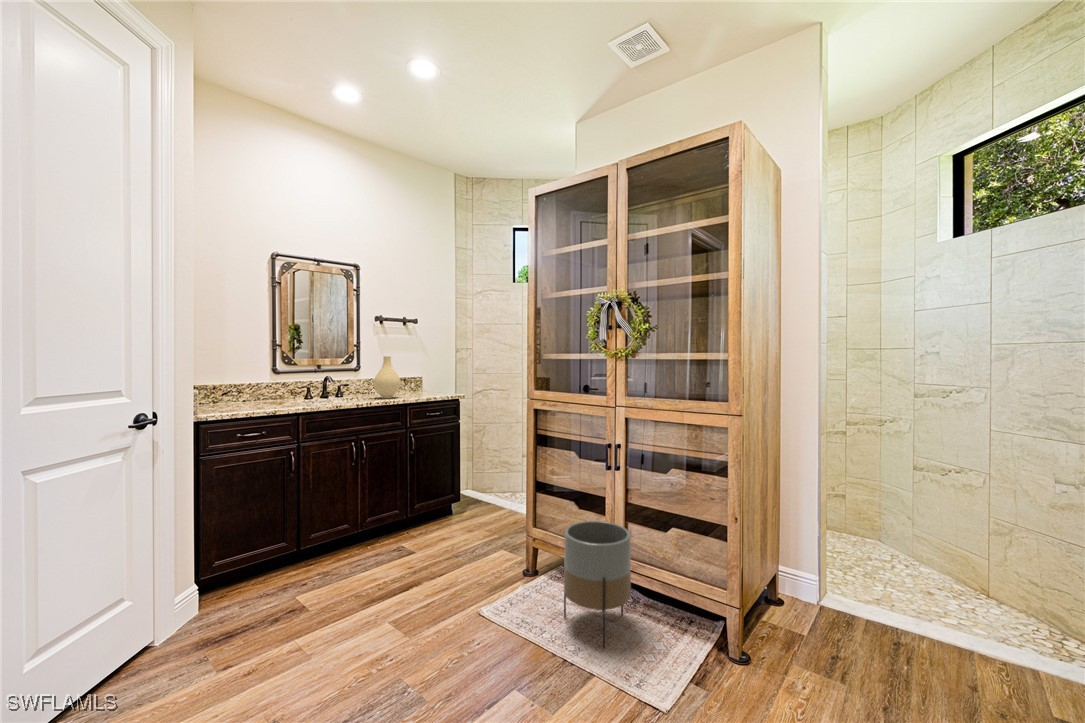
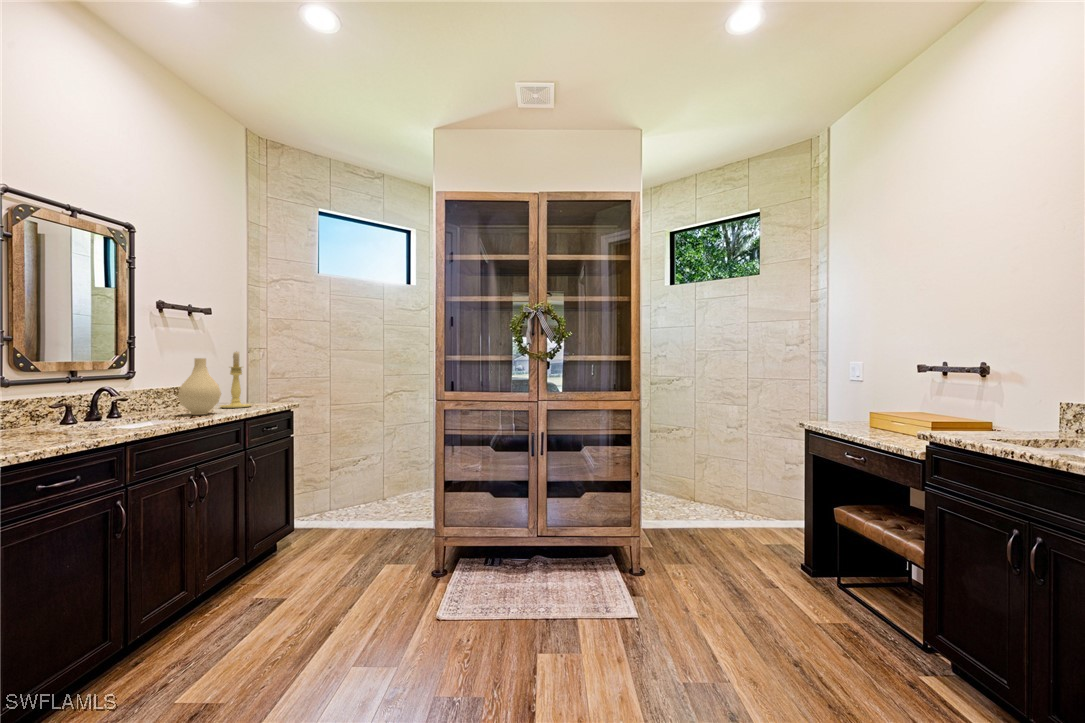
candle holder: none [417,350,439,395] -> present [220,352,251,408]
planter: present [564,521,631,648] -> none [514,499,571,596]

